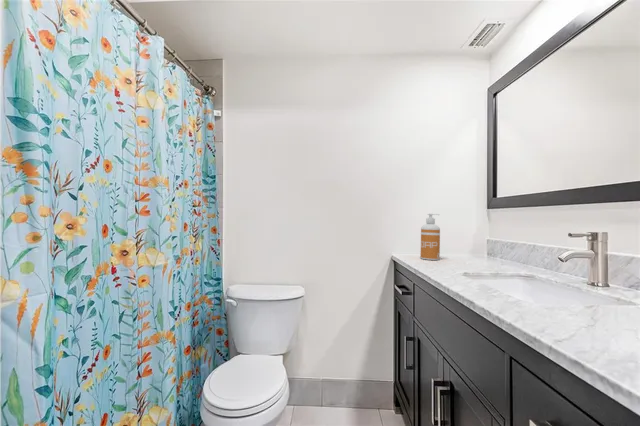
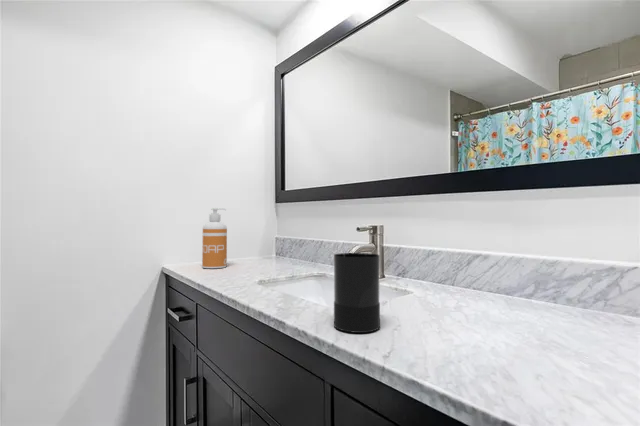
candle: none [513,247,569,323] -> present [334,249,380,333]

